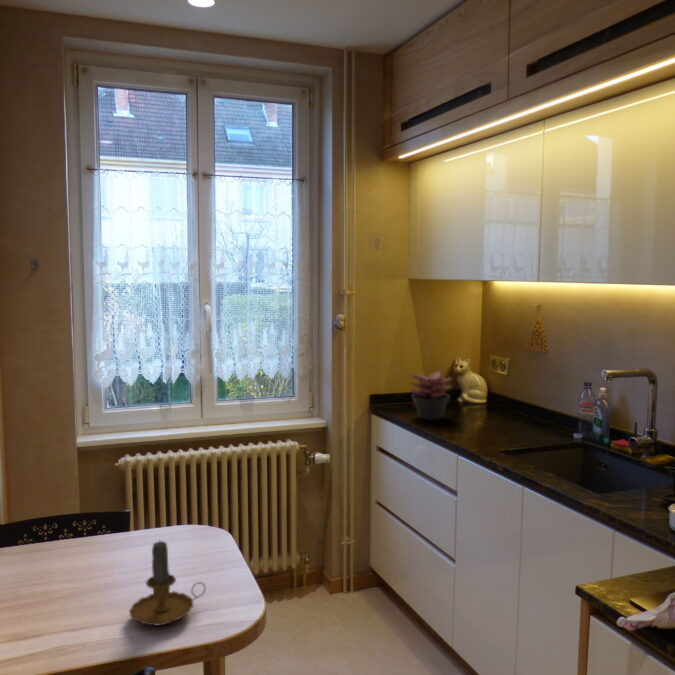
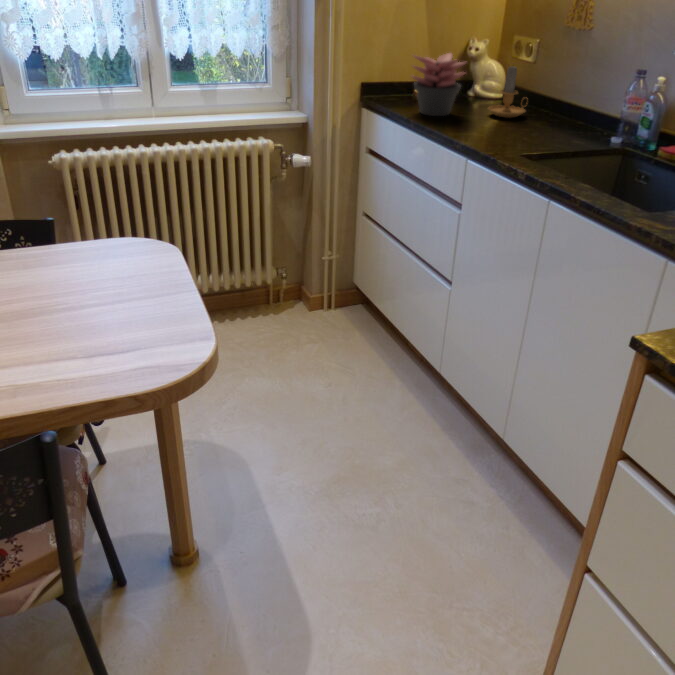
candle: present [130,541,204,625] -> present [488,66,528,118]

